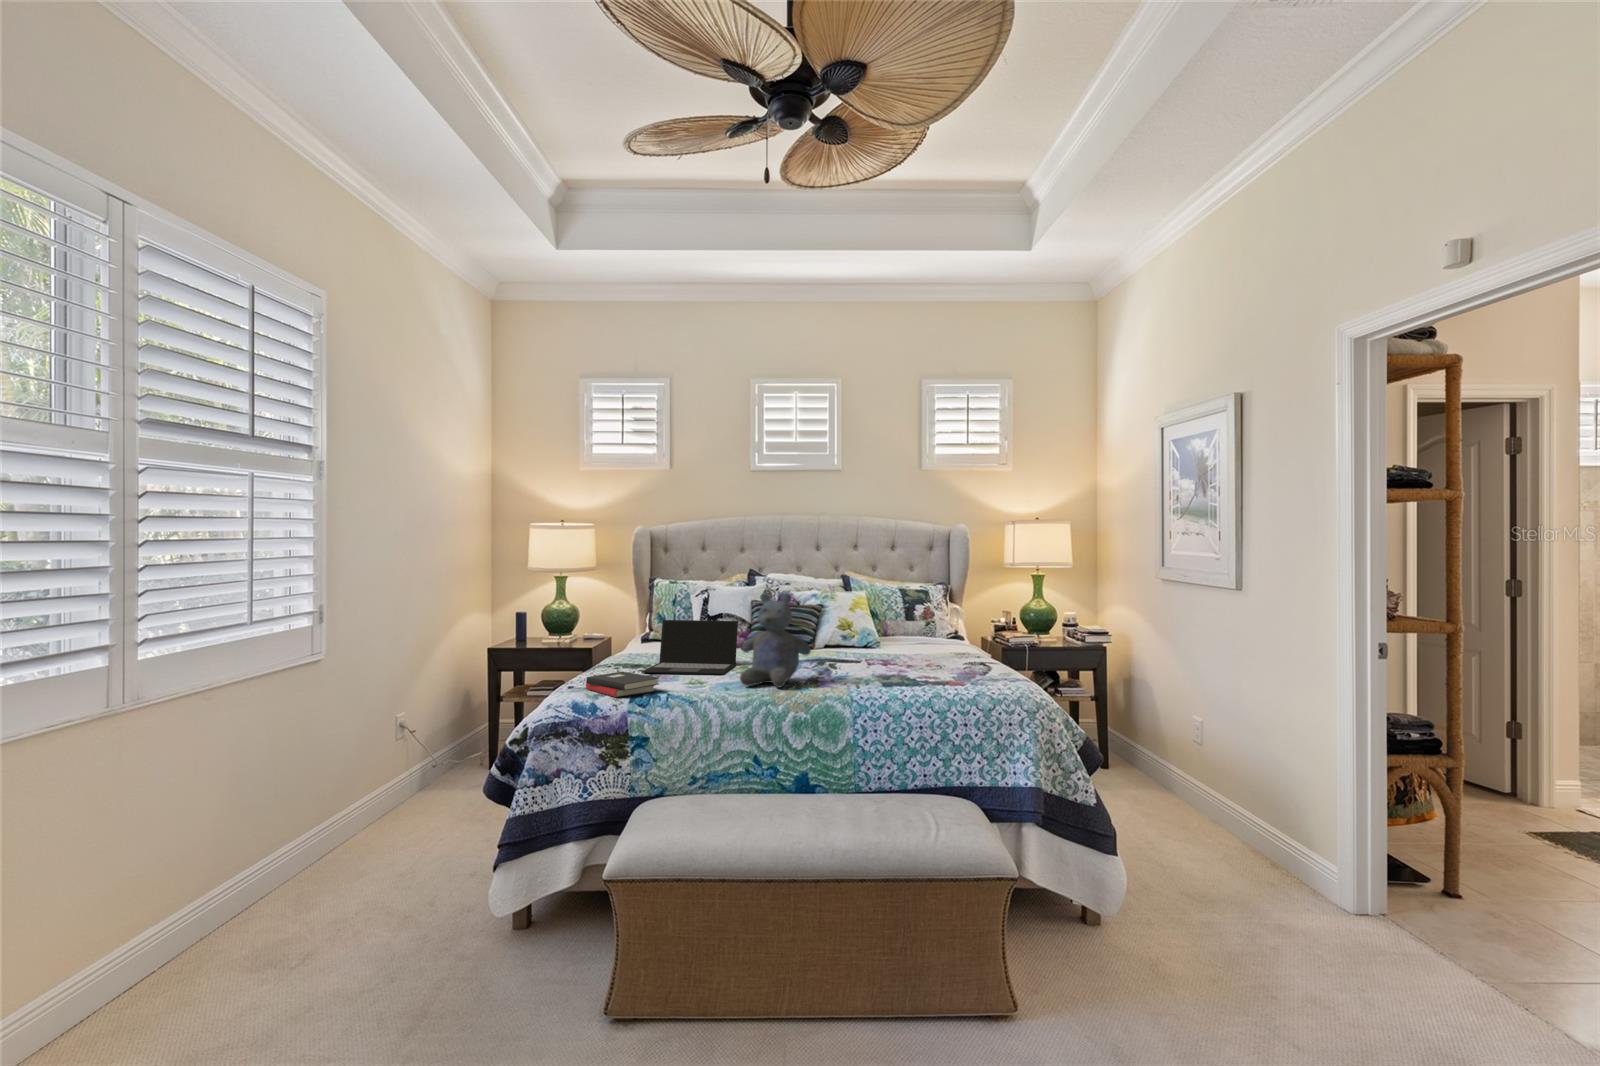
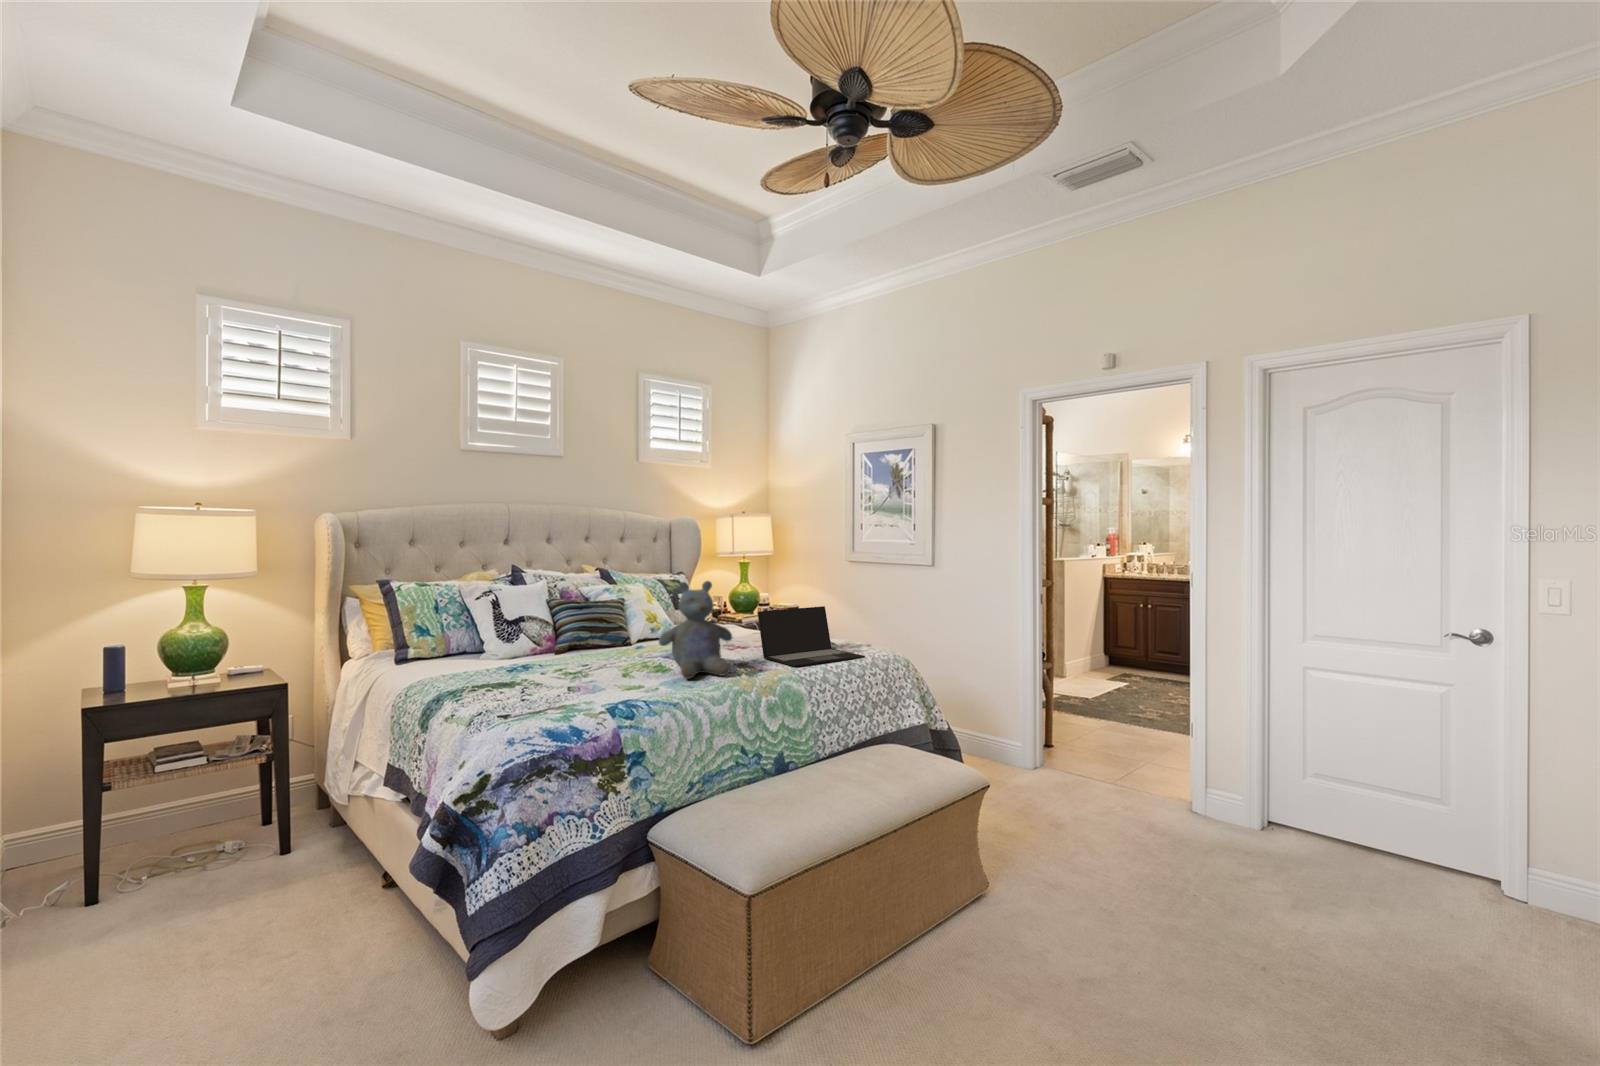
laptop: present [642,620,738,675] -> present [757,606,865,667]
hardback book: present [586,671,659,697] -> none [519,683,614,713]

